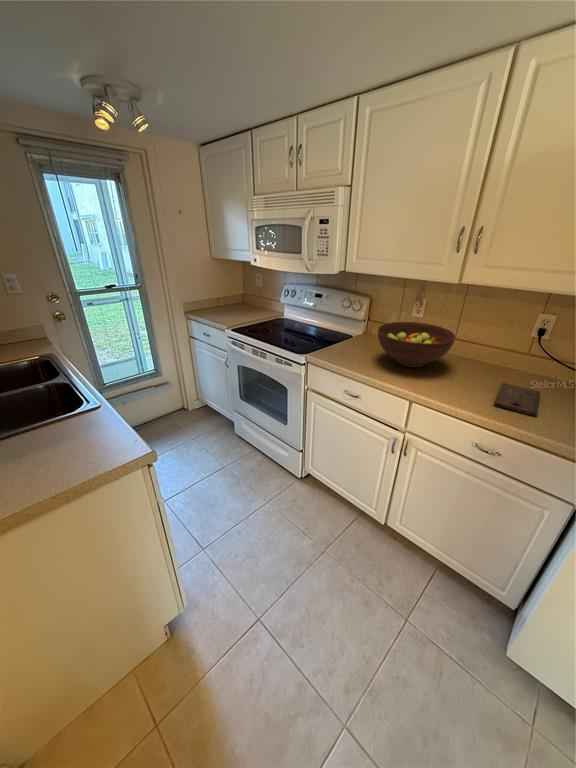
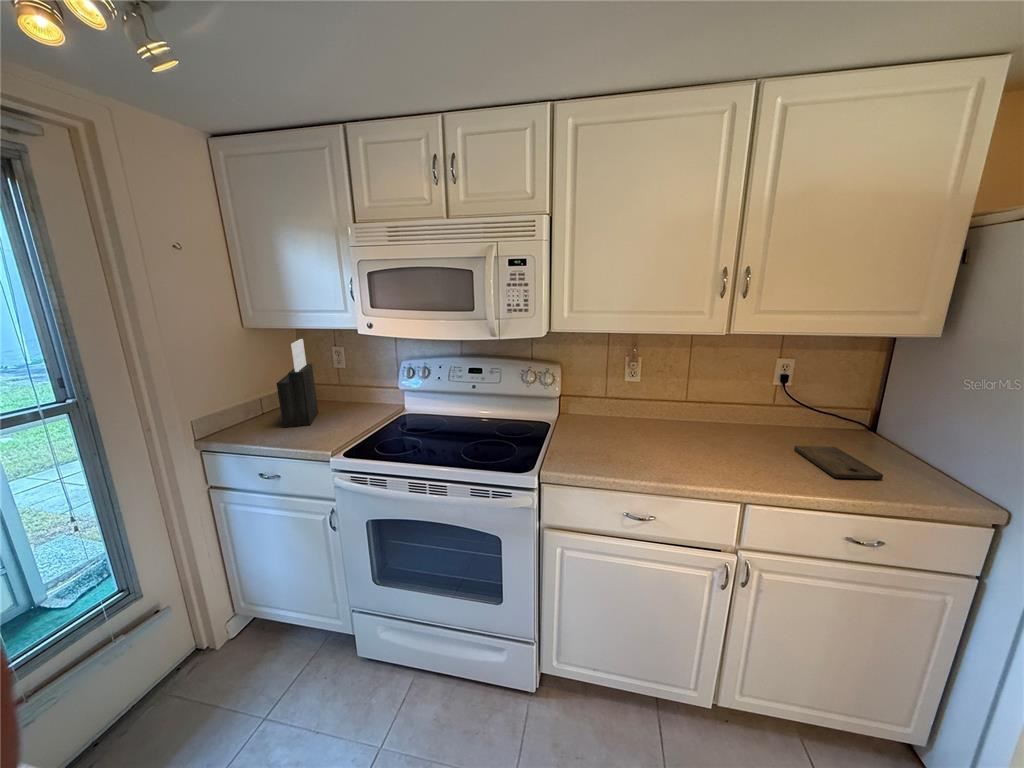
knife block: none [220,266,244,315] -> present [277,339,318,427]
fruit bowl: present [378,322,455,367] -> none [625,389,733,452]

